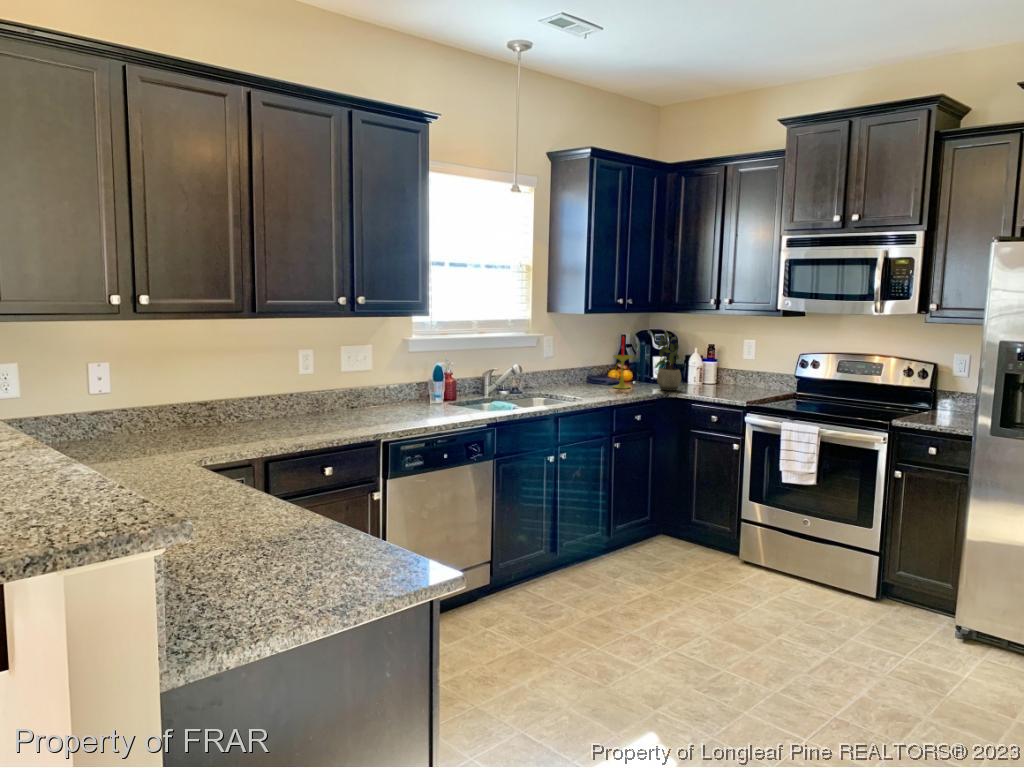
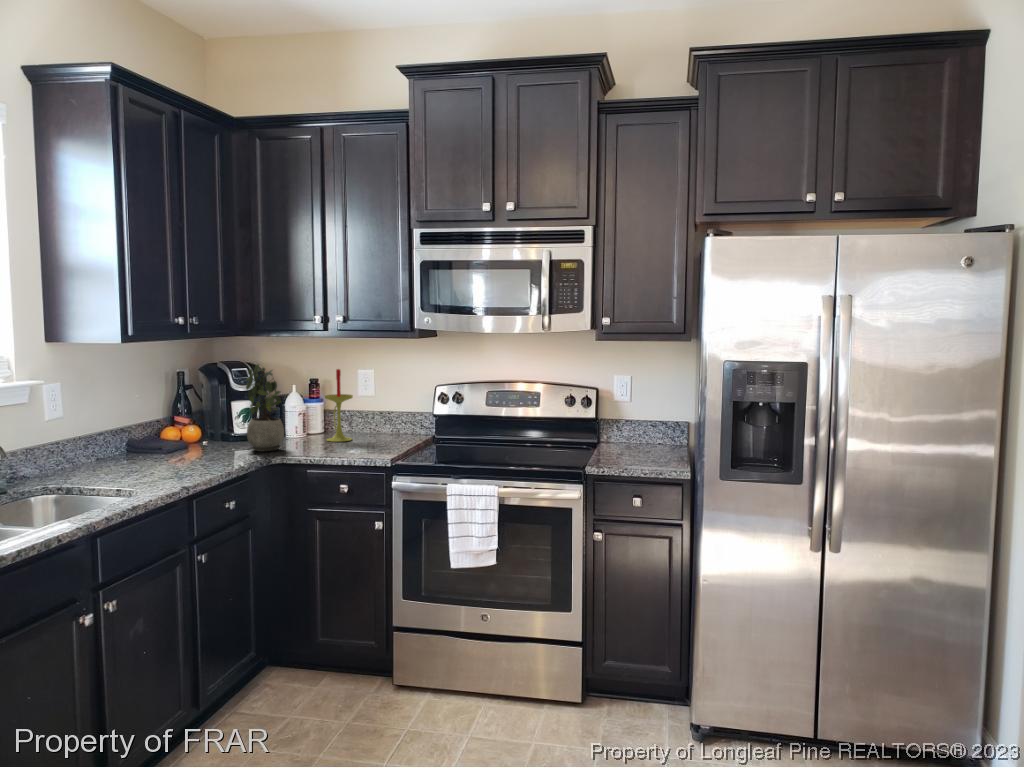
candle: present [613,337,632,389] -> present [325,369,353,442]

